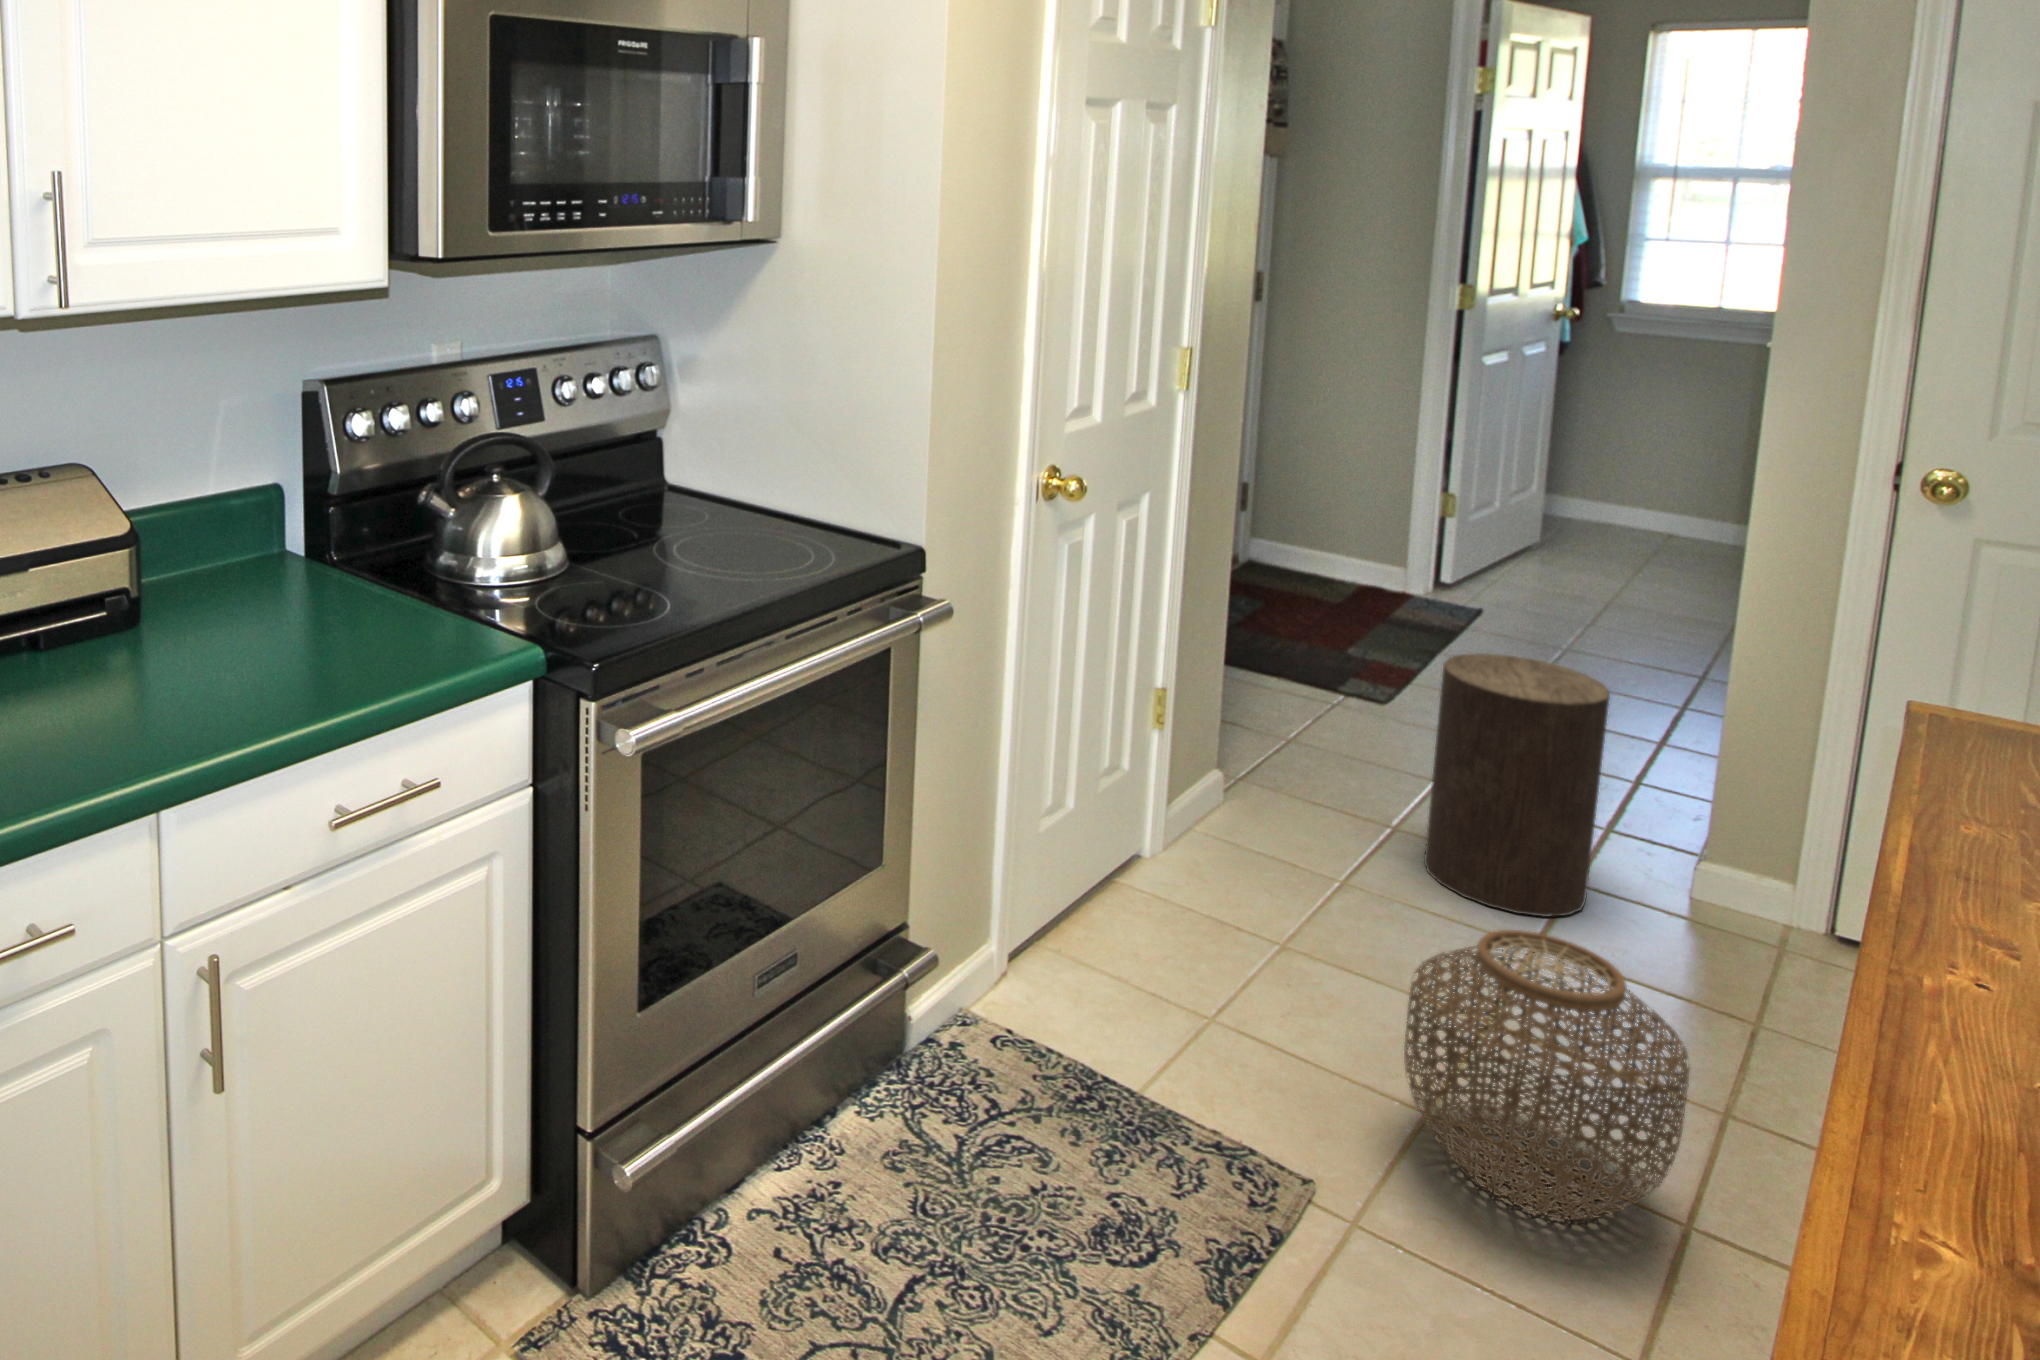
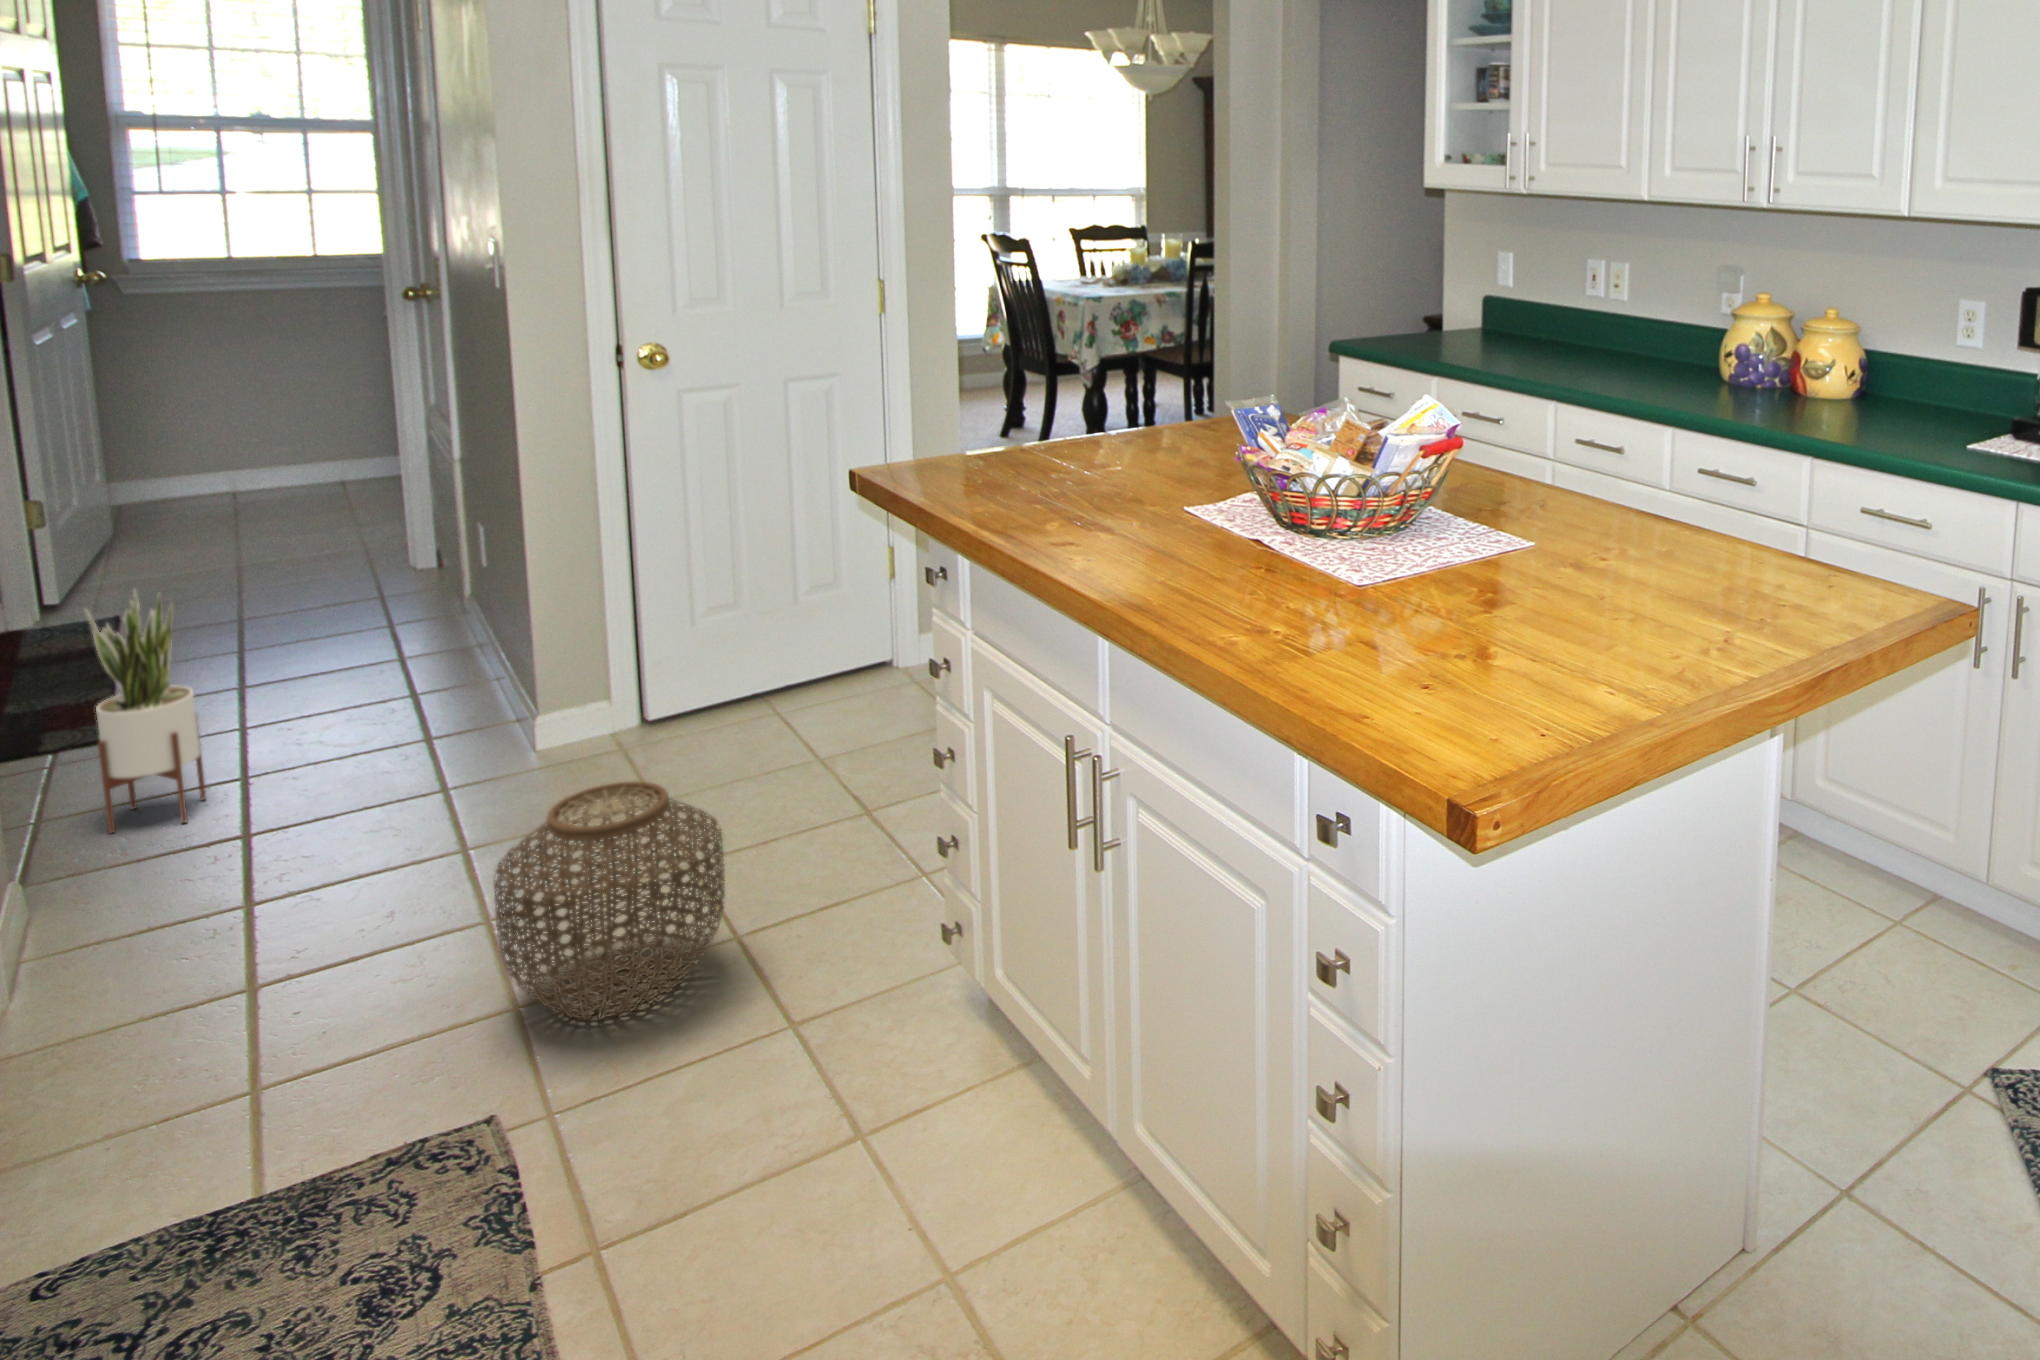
potted plant: none [1313,583,1403,797] -> present [85,589,206,833]
stool: present [1424,653,1610,917] -> none [286,594,473,849]

